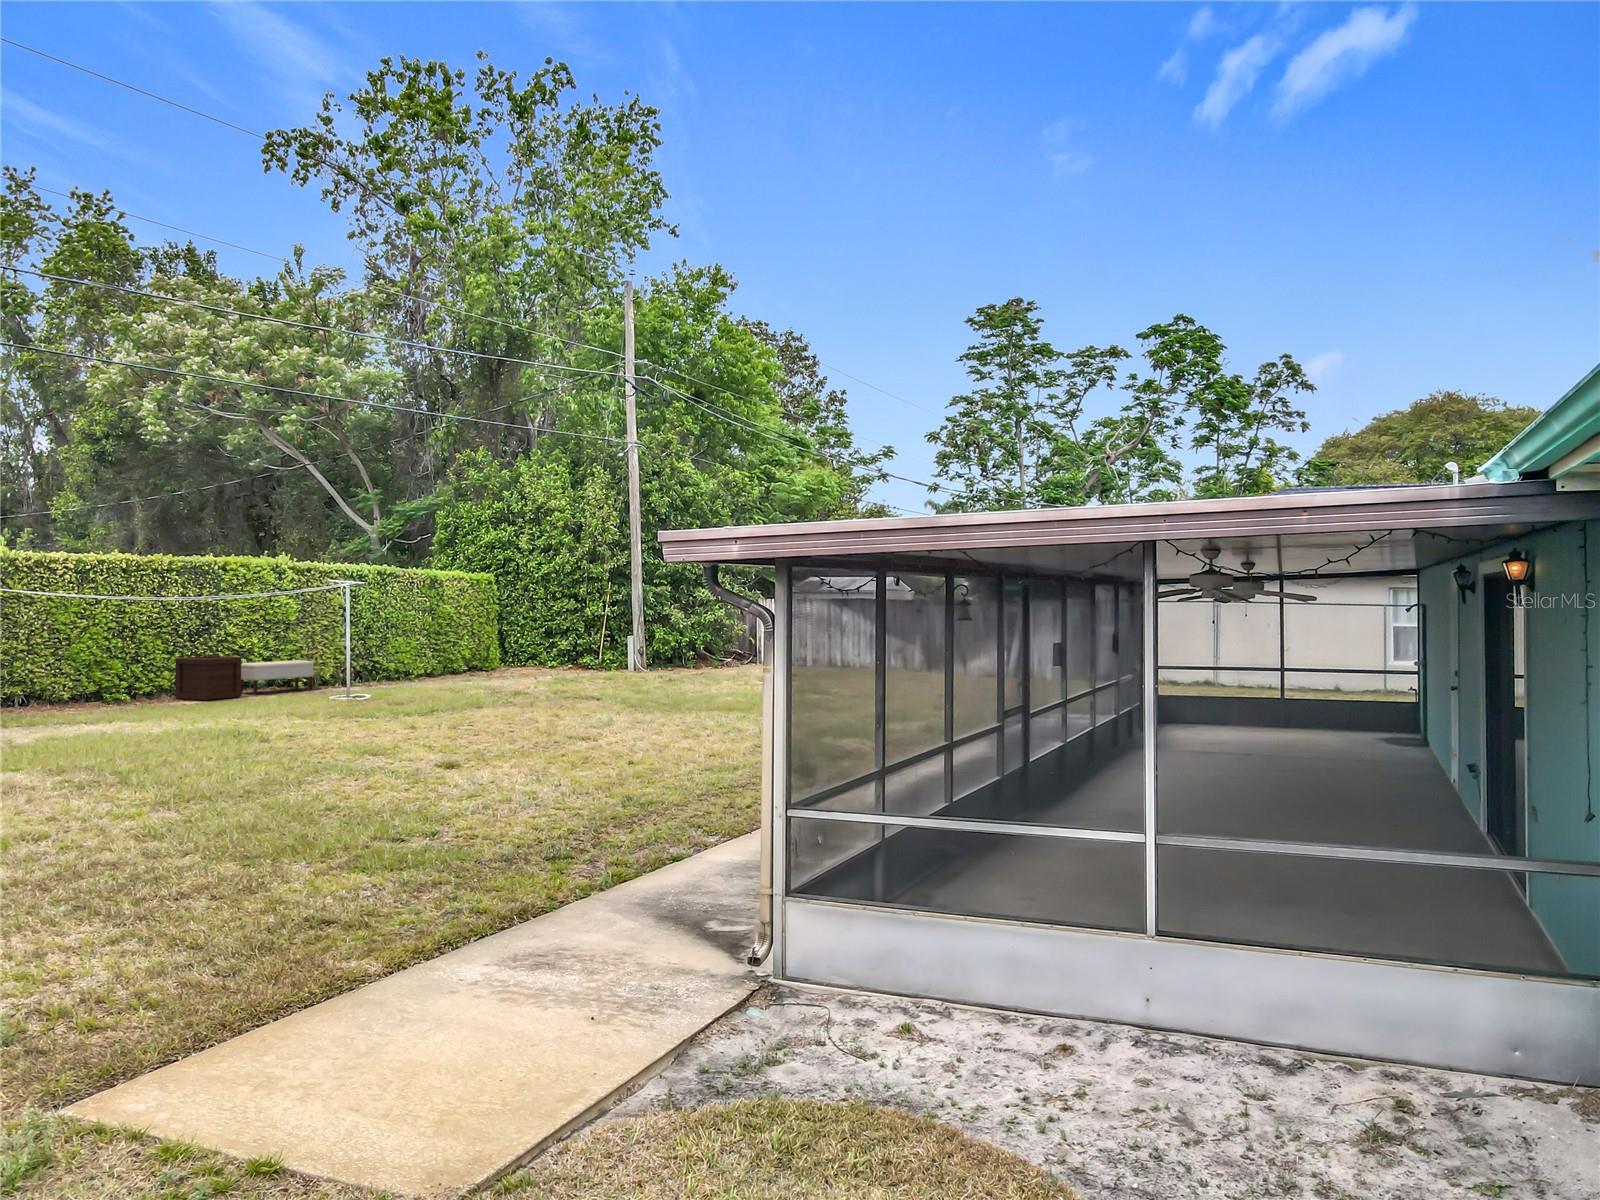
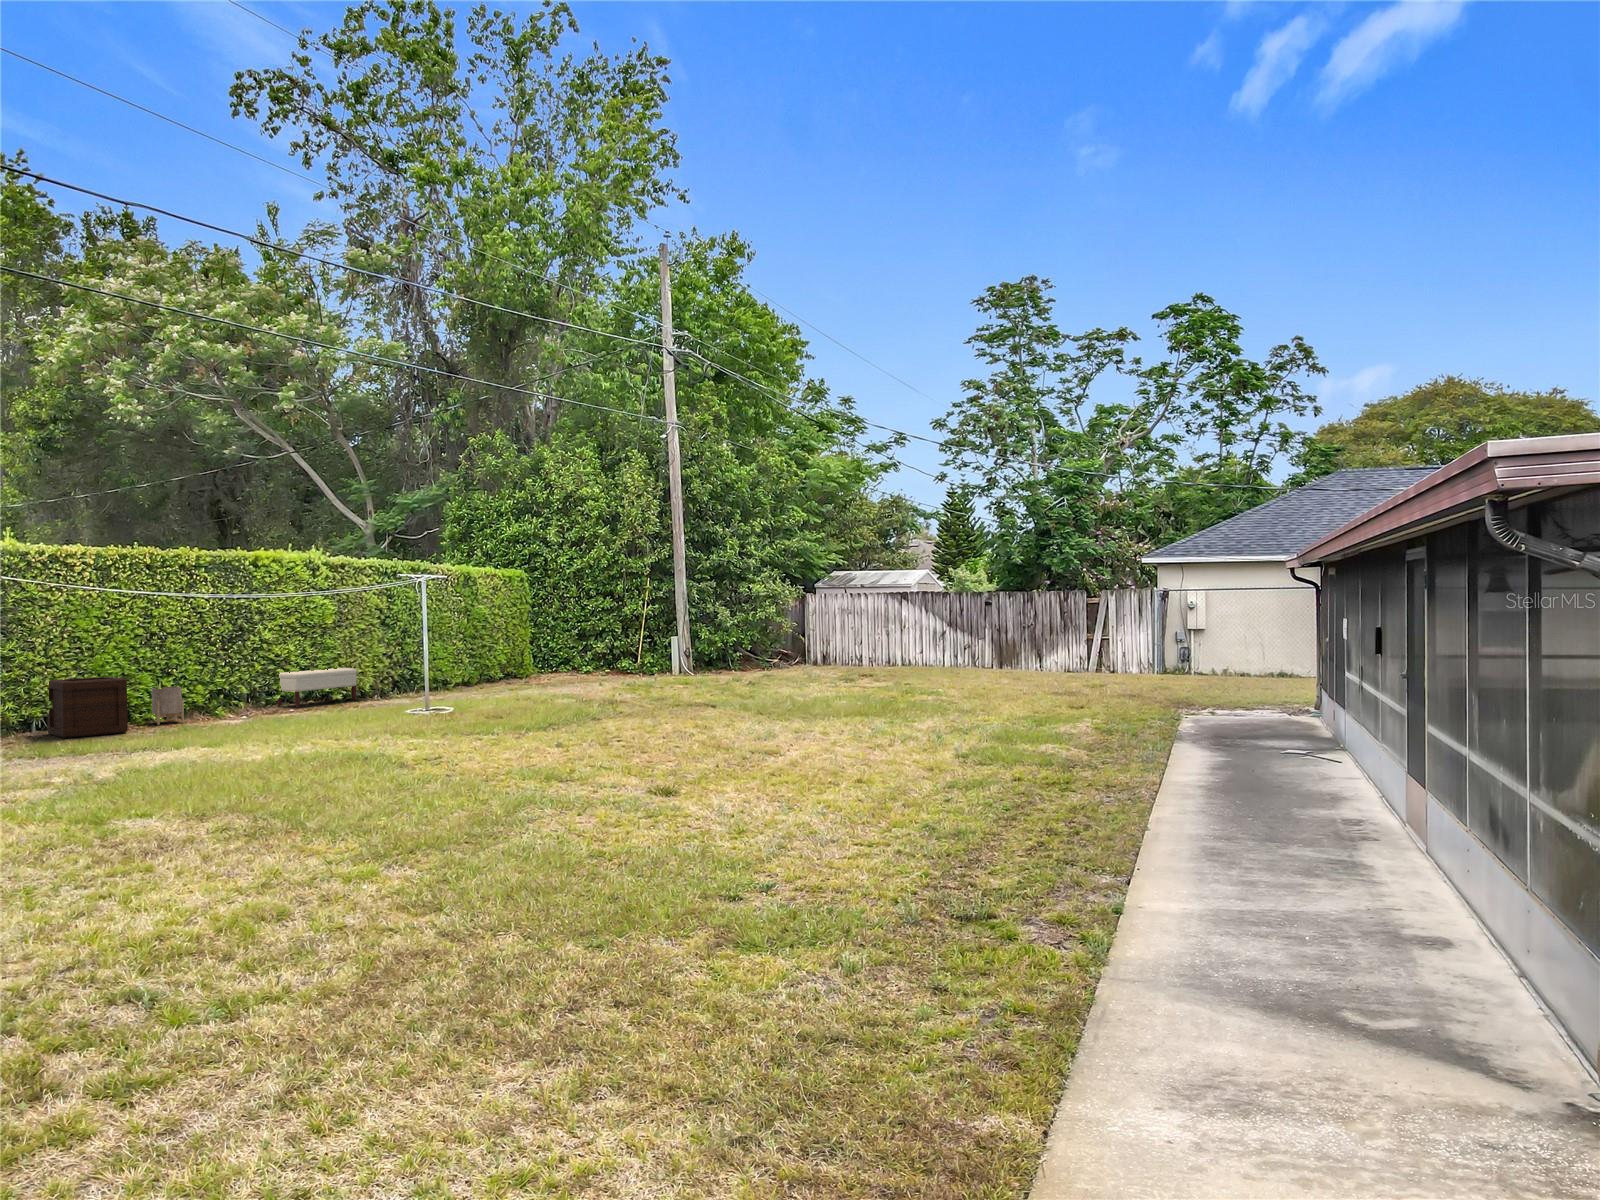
wooden crate: present [175,656,241,700] -> present [47,677,128,738]
planter: none [121,673,149,706] -> present [150,687,184,725]

